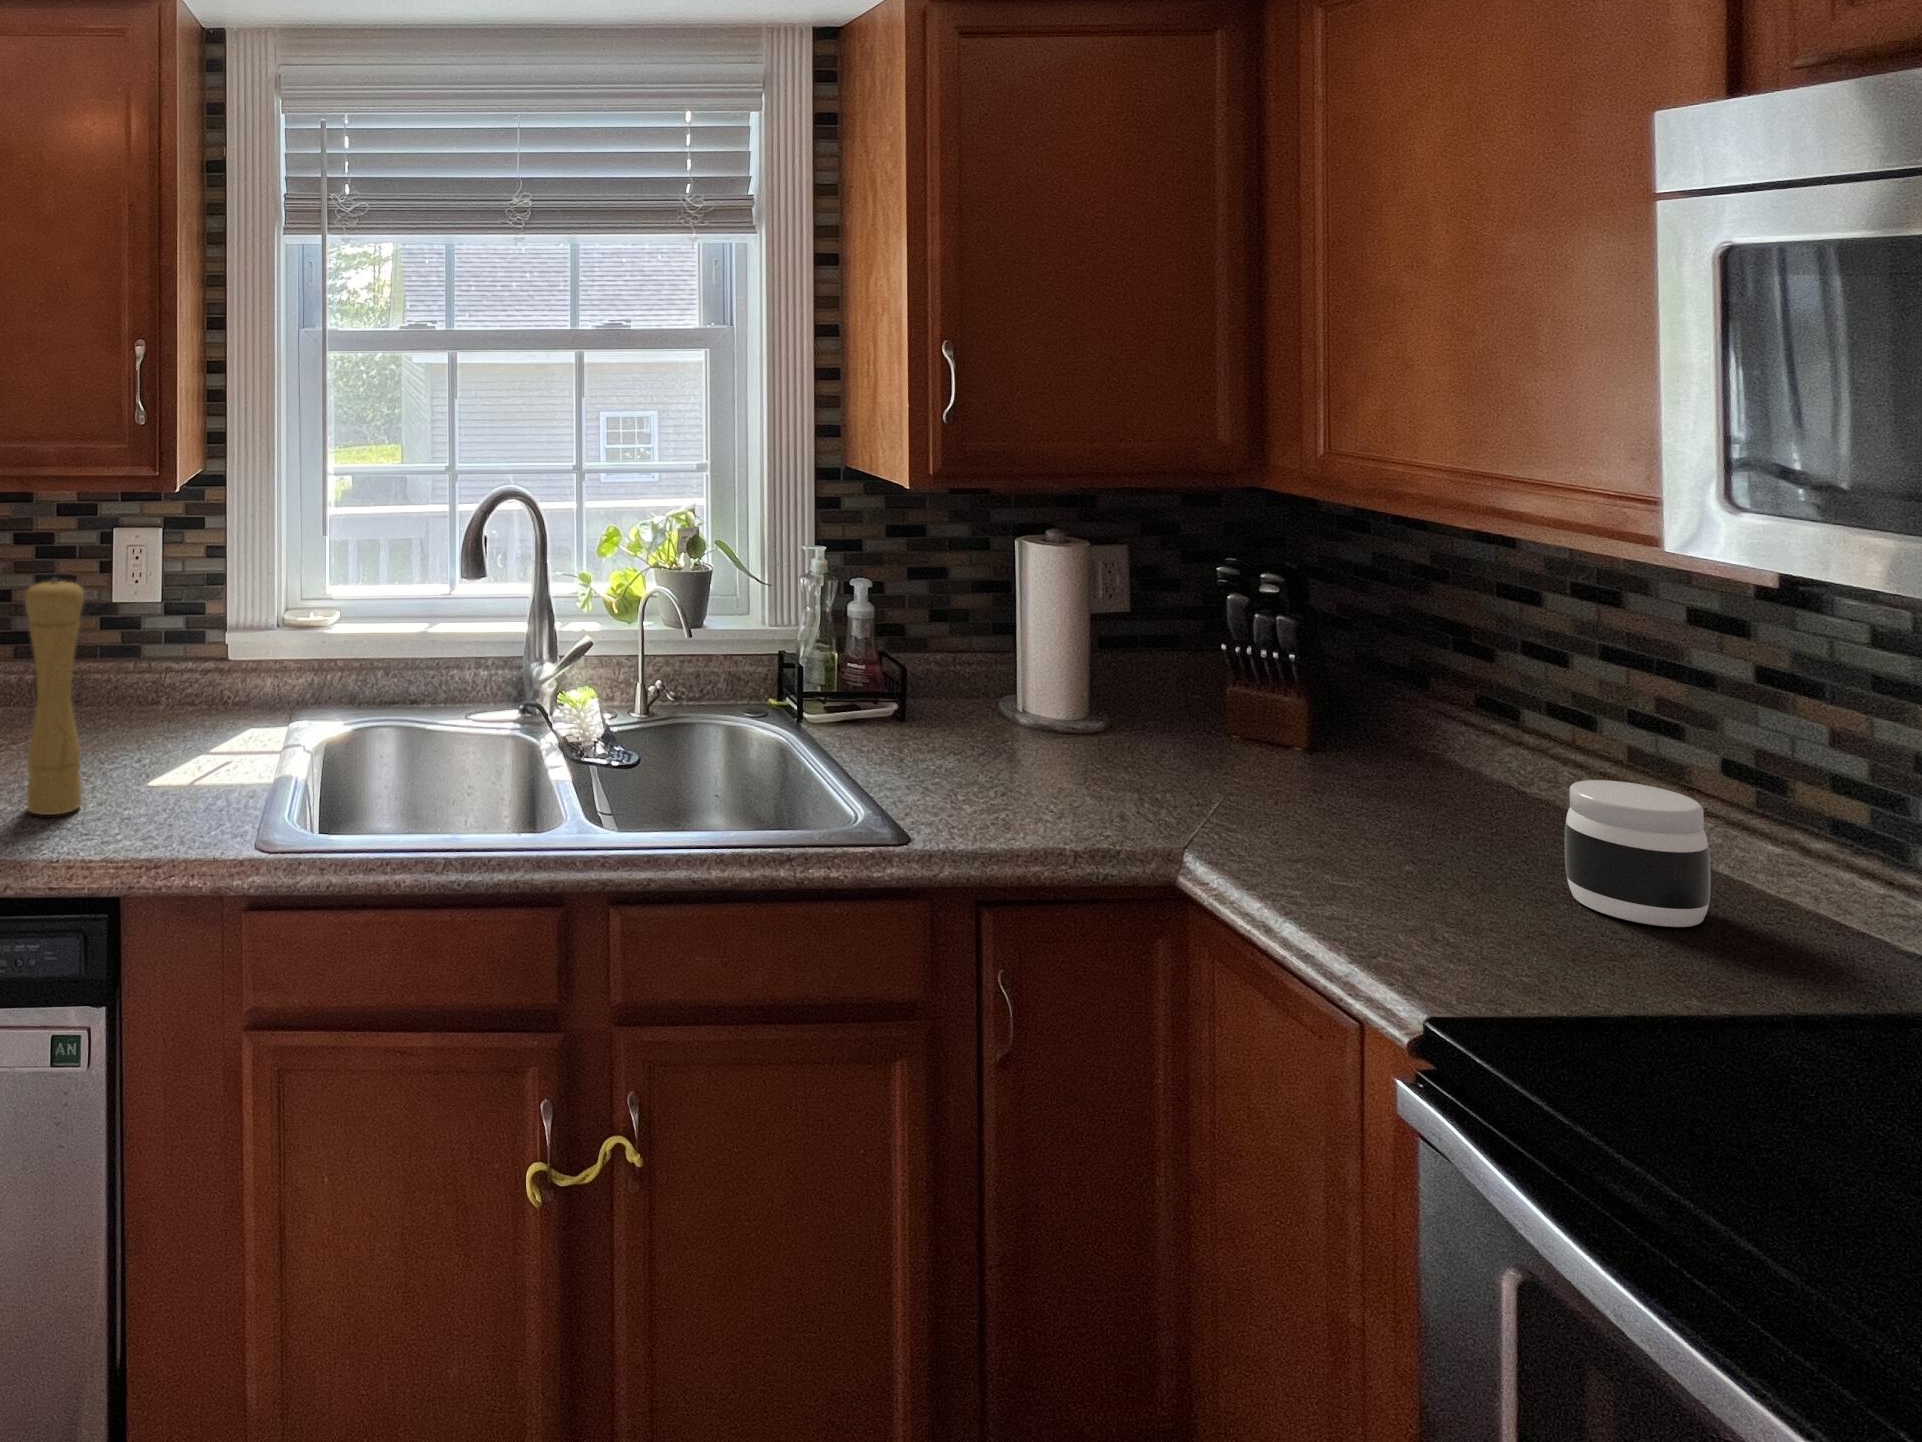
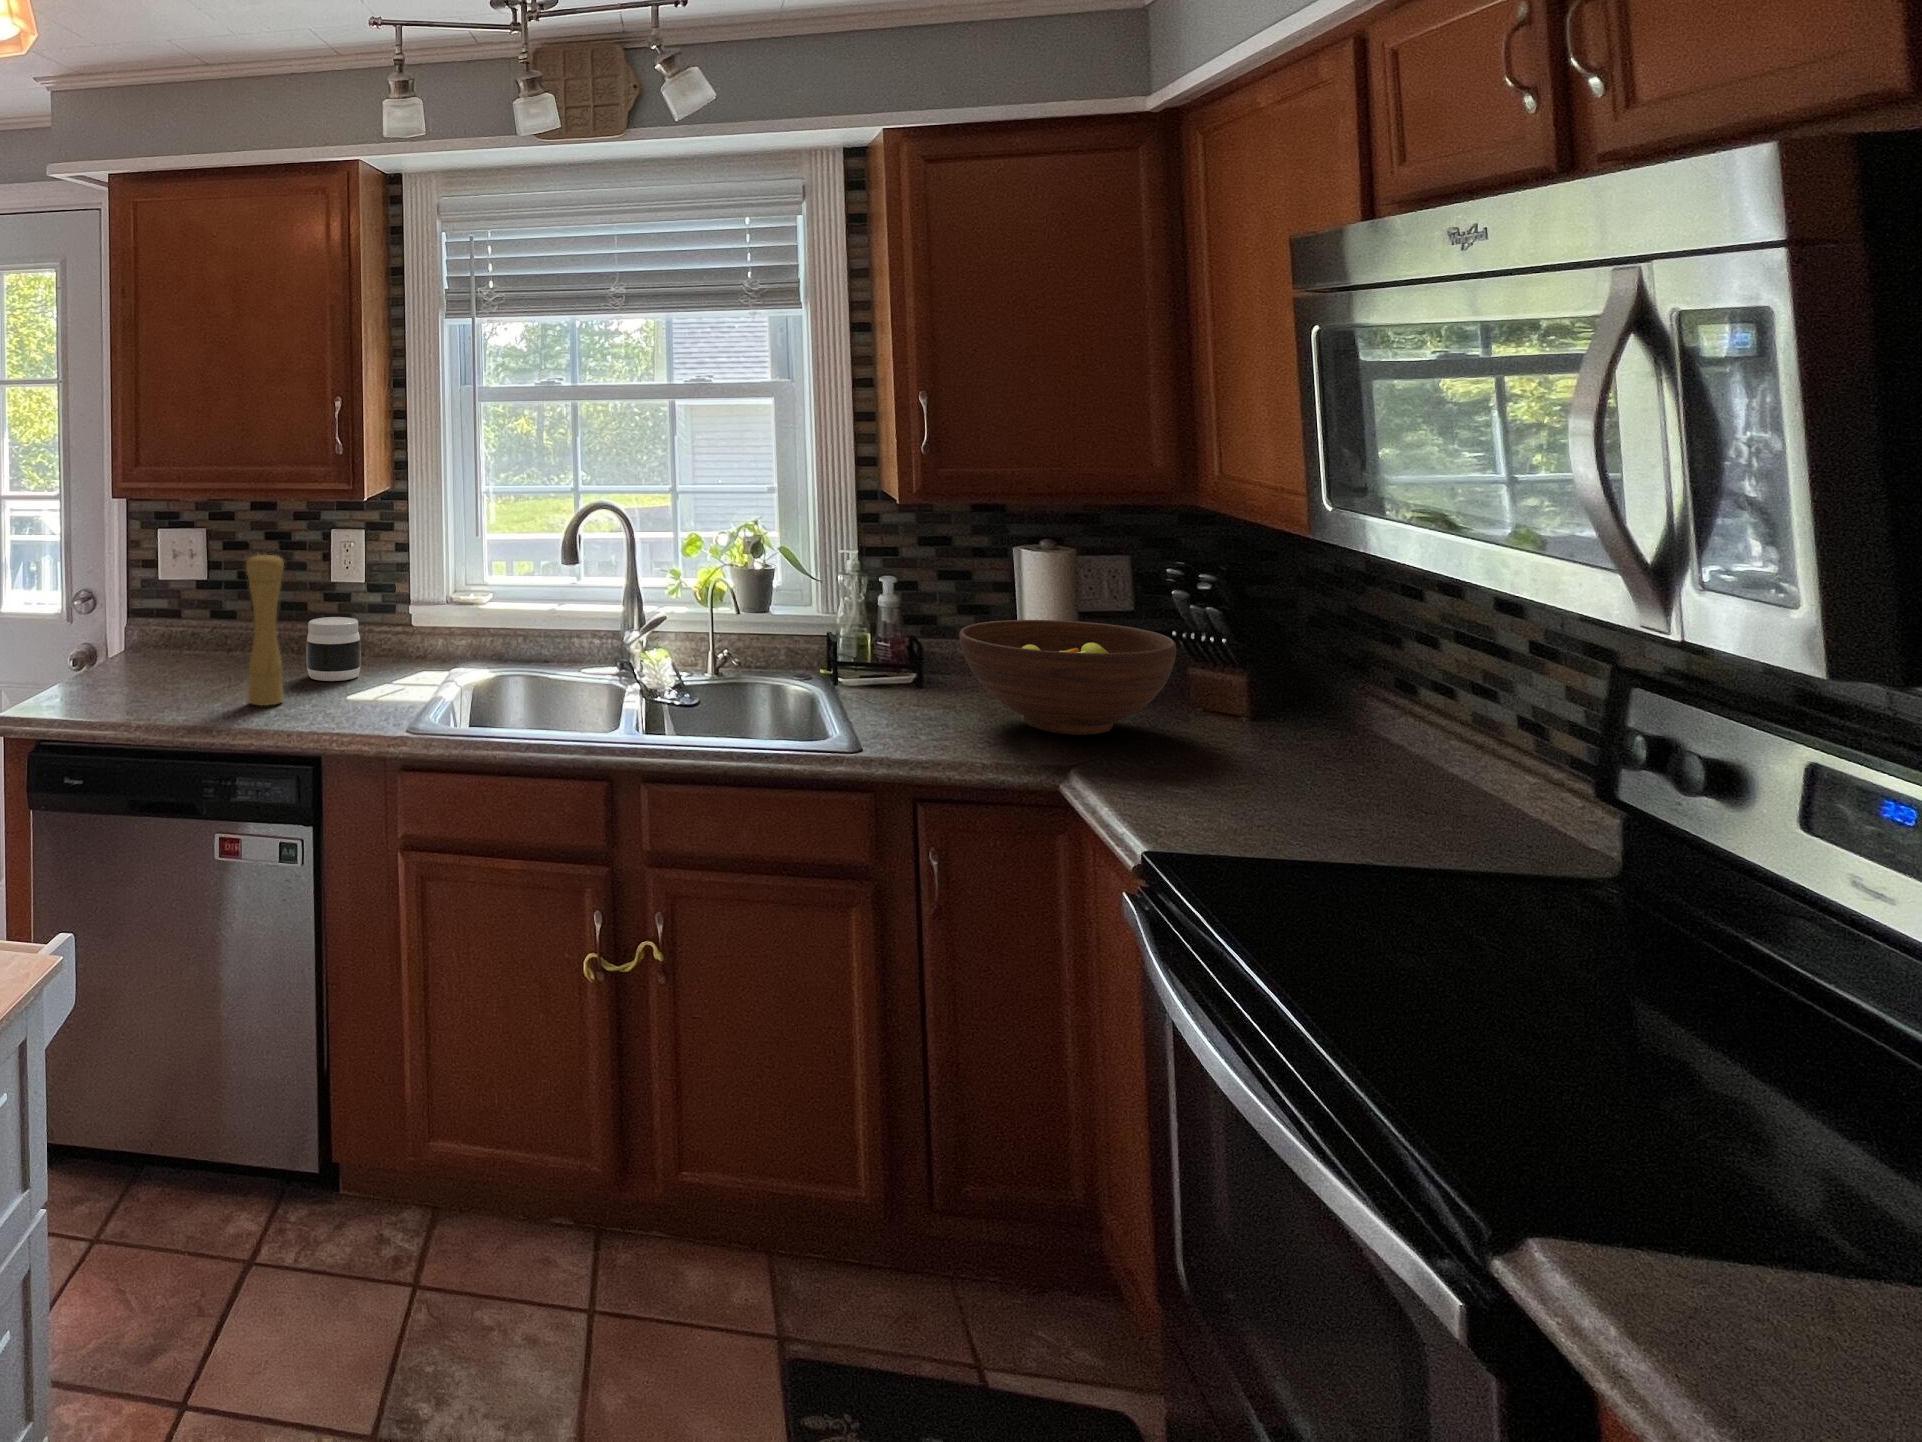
fruit bowl: none [1032,637,1325,797] -> present [960,620,1176,735]
jar: present [1565,780,1711,927] -> present [306,617,361,681]

